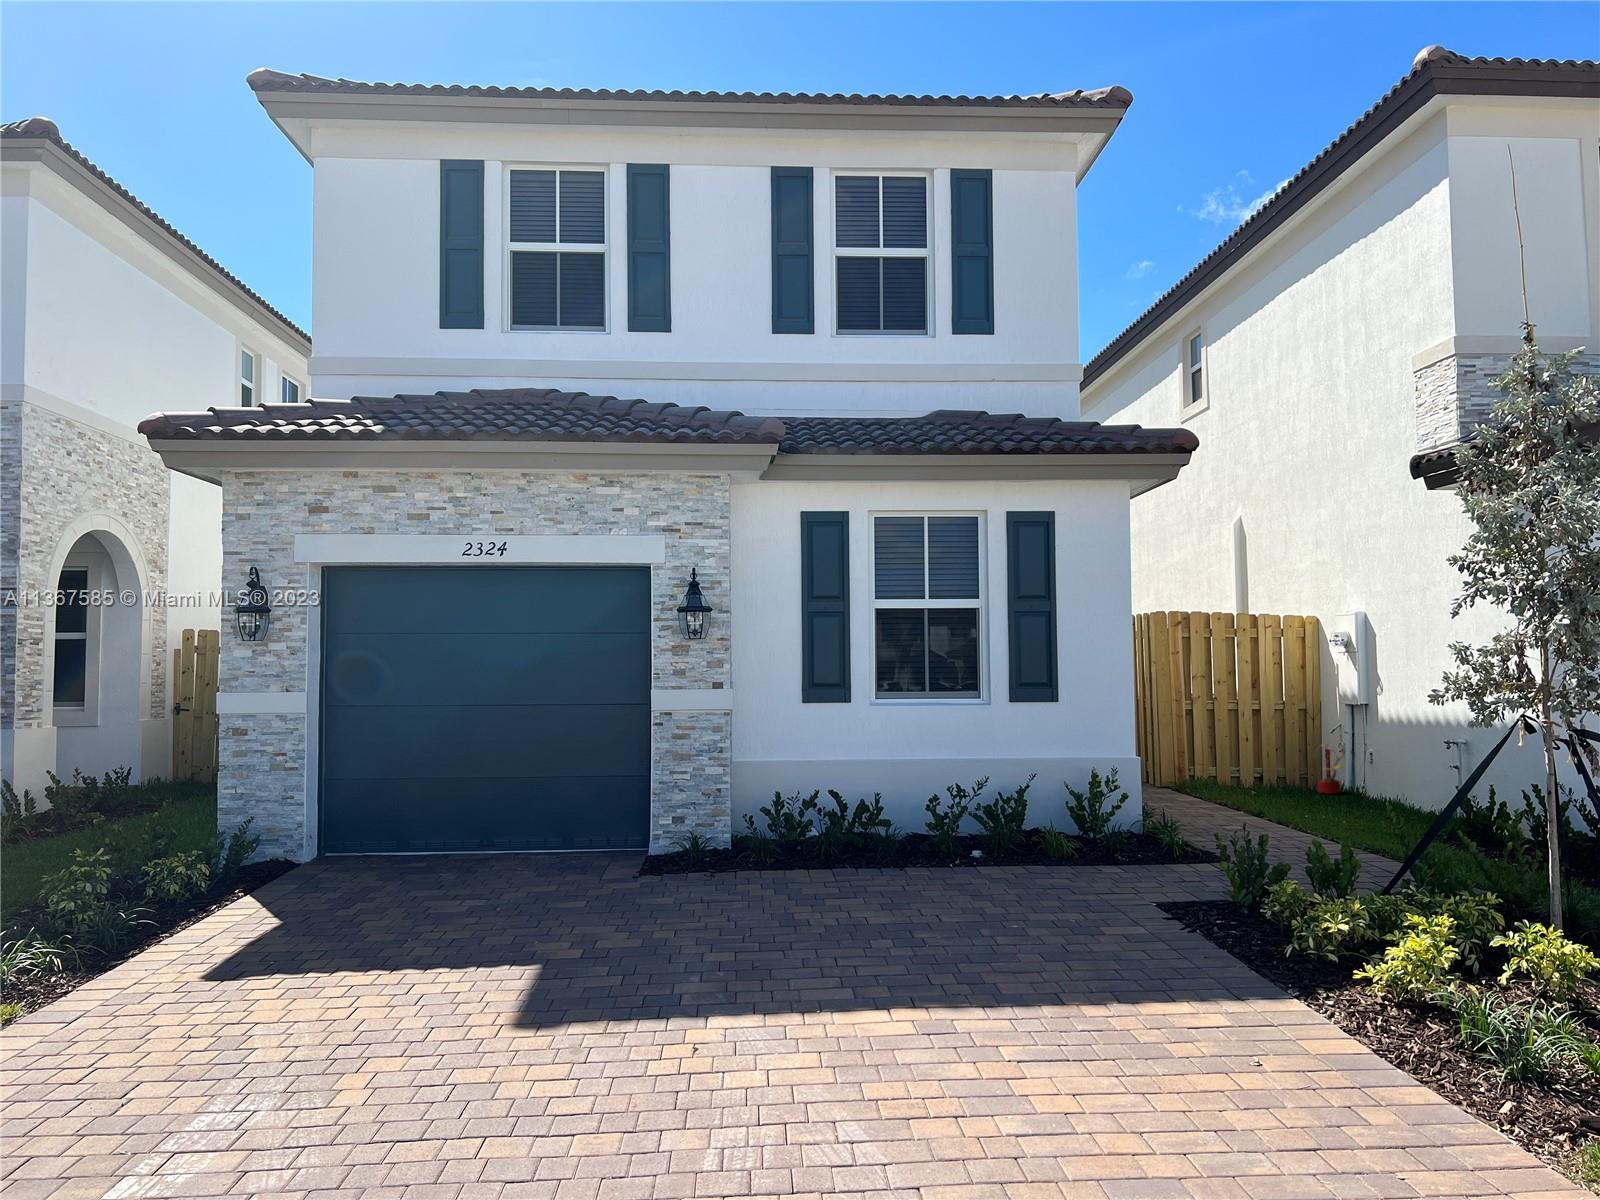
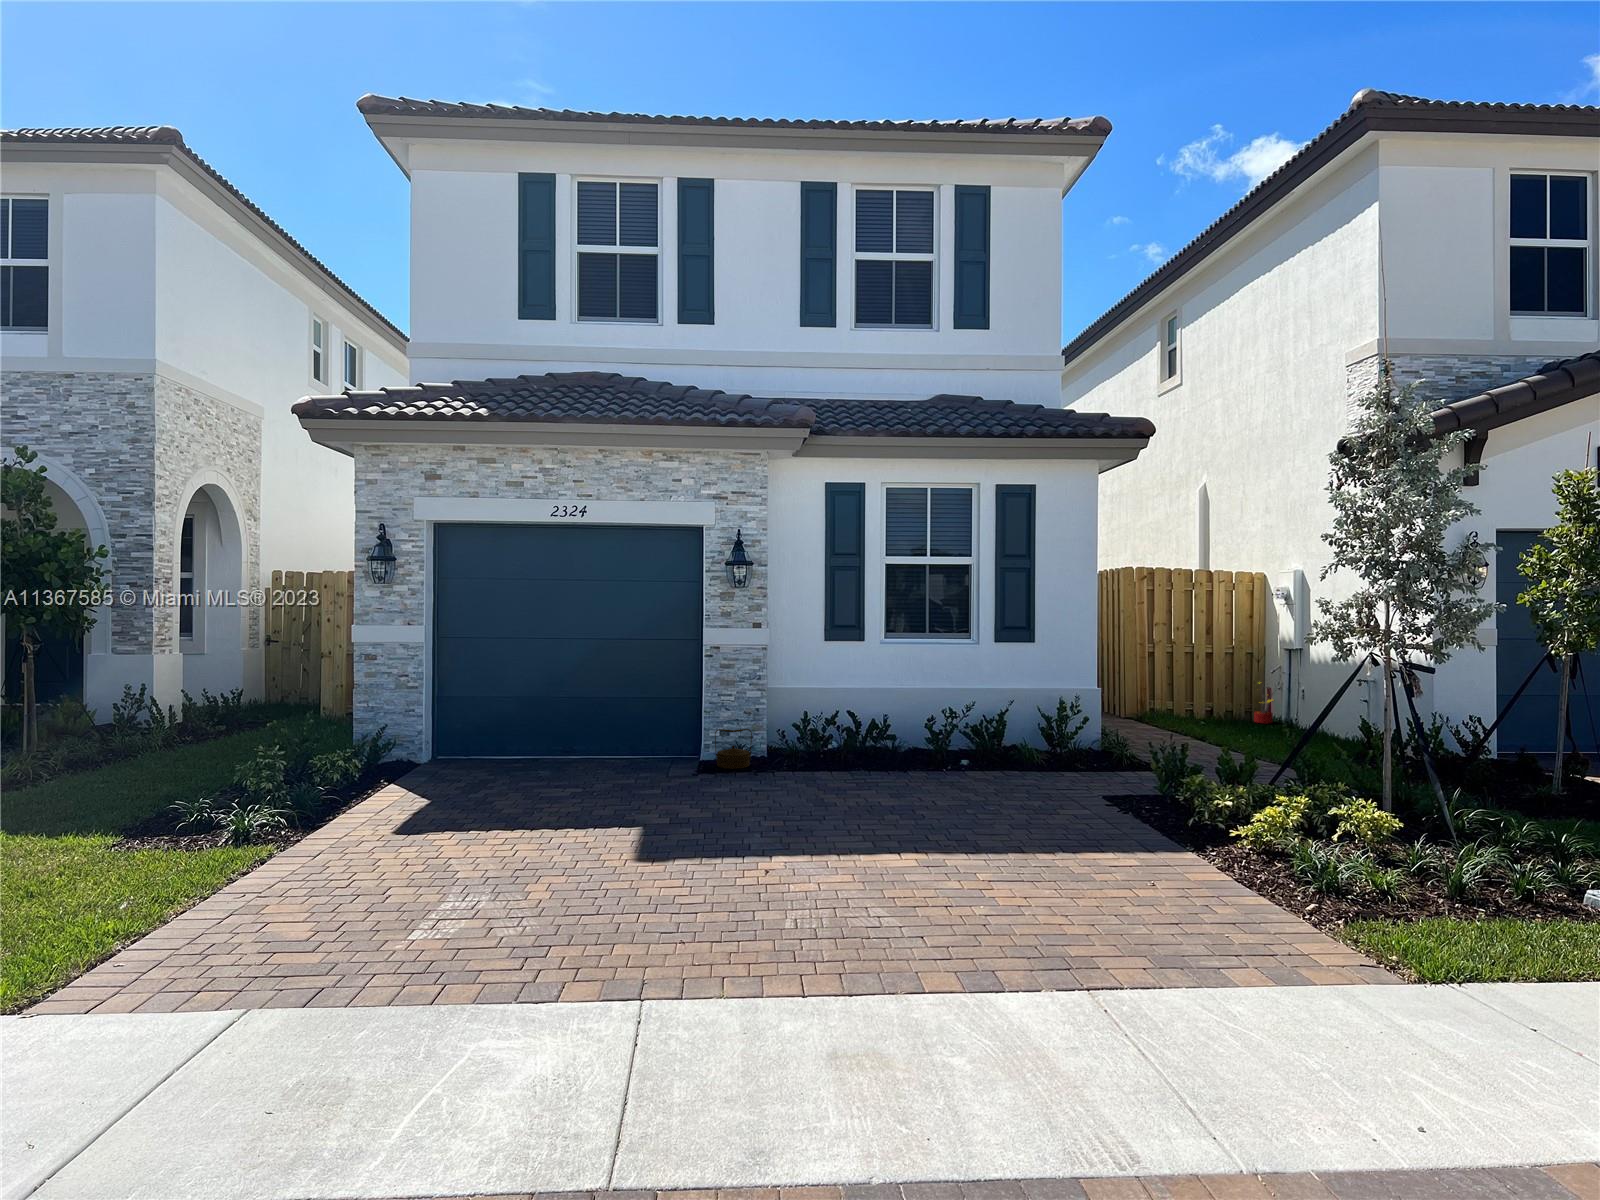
woven basket: none [665,817,711,868] -> present [715,729,752,769]

